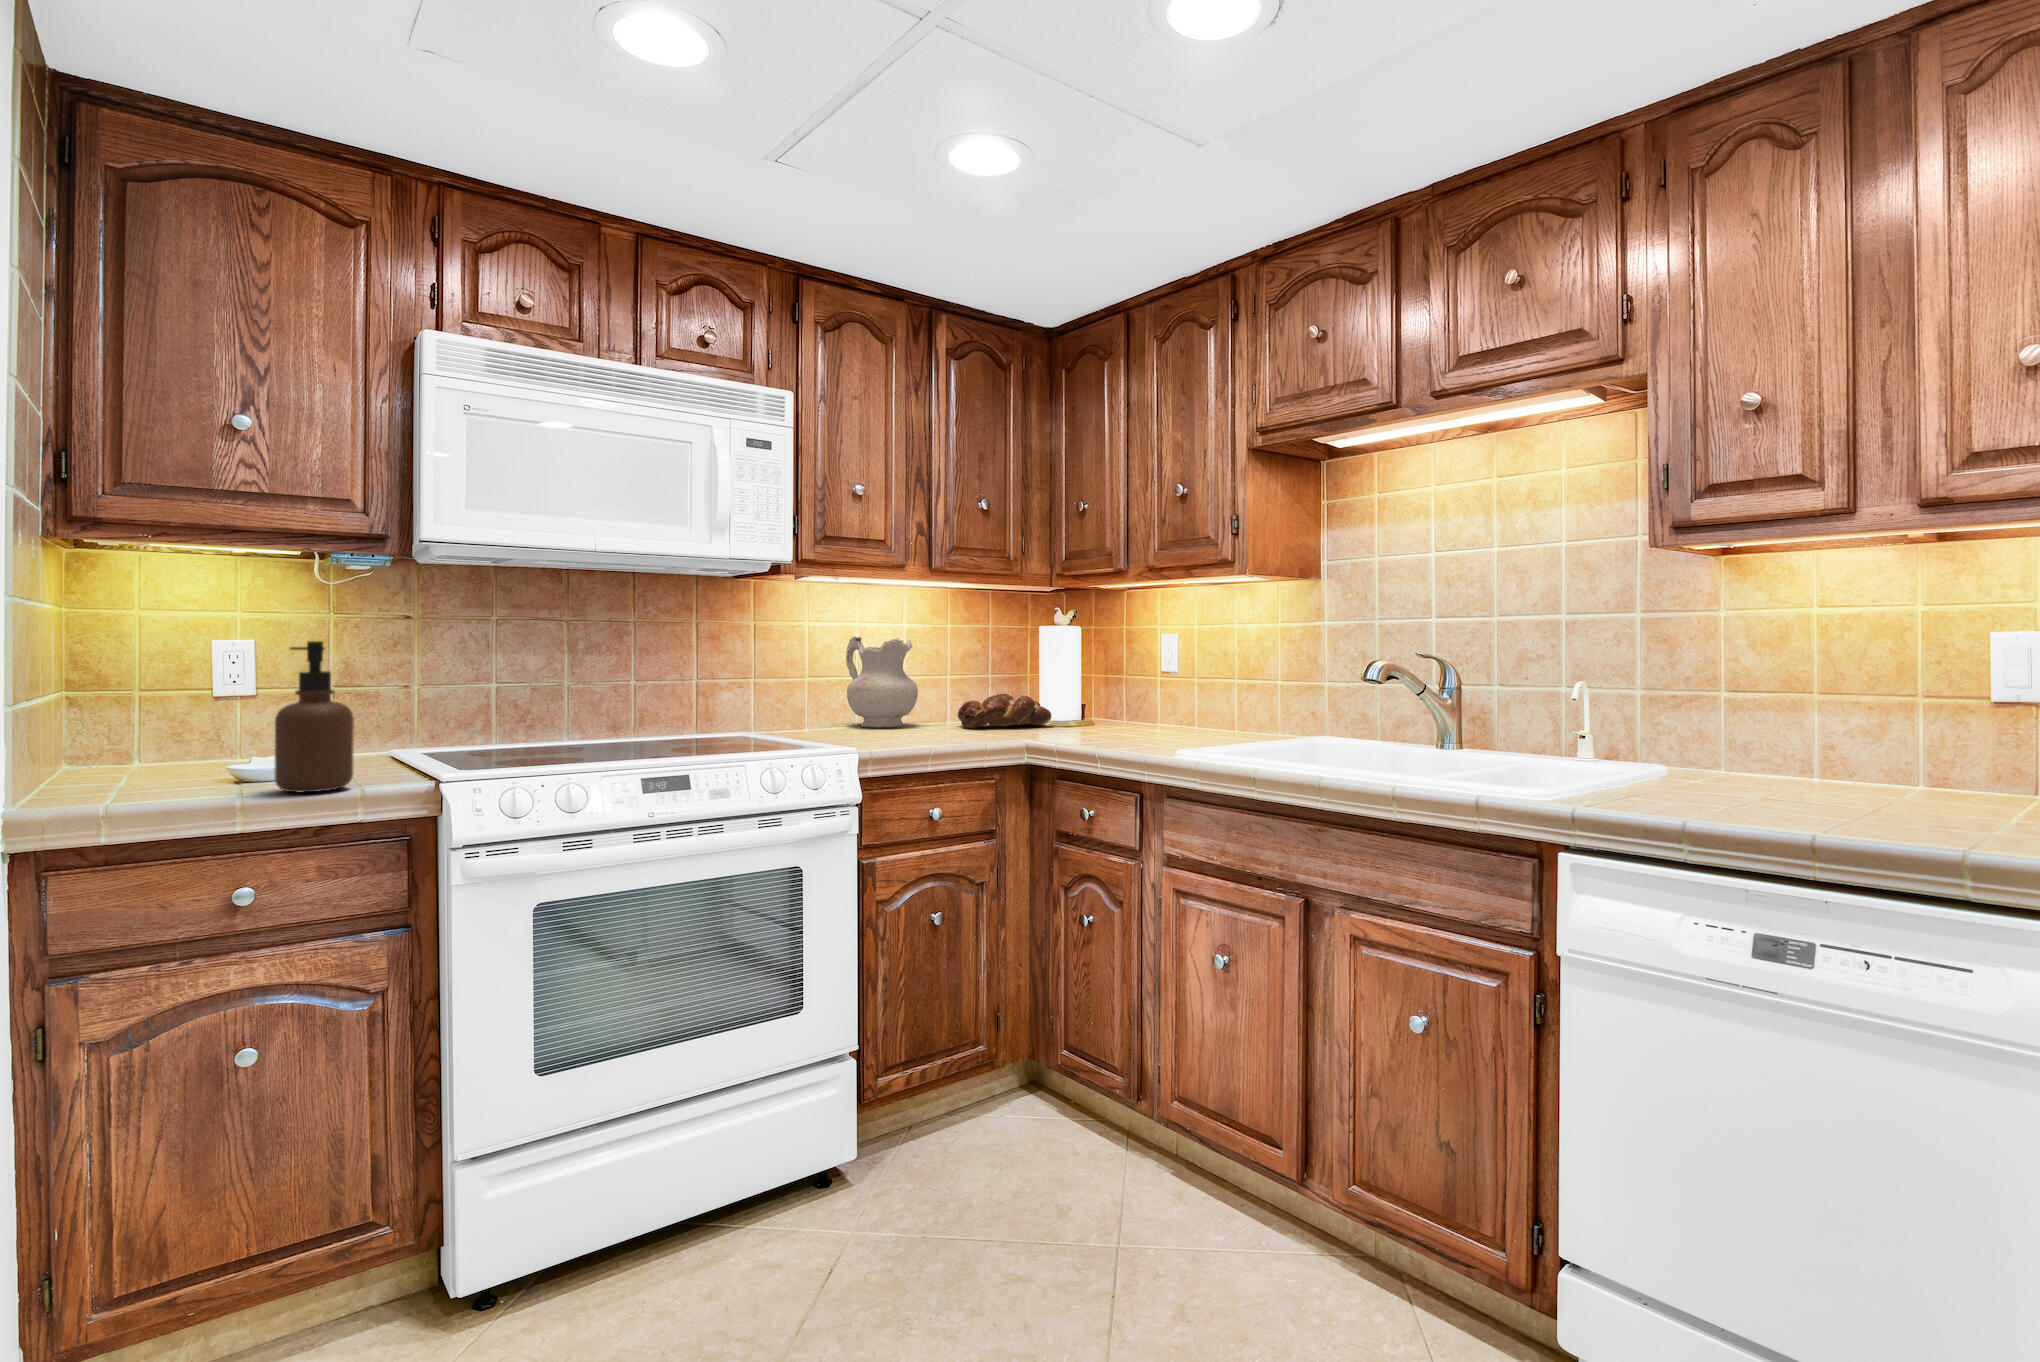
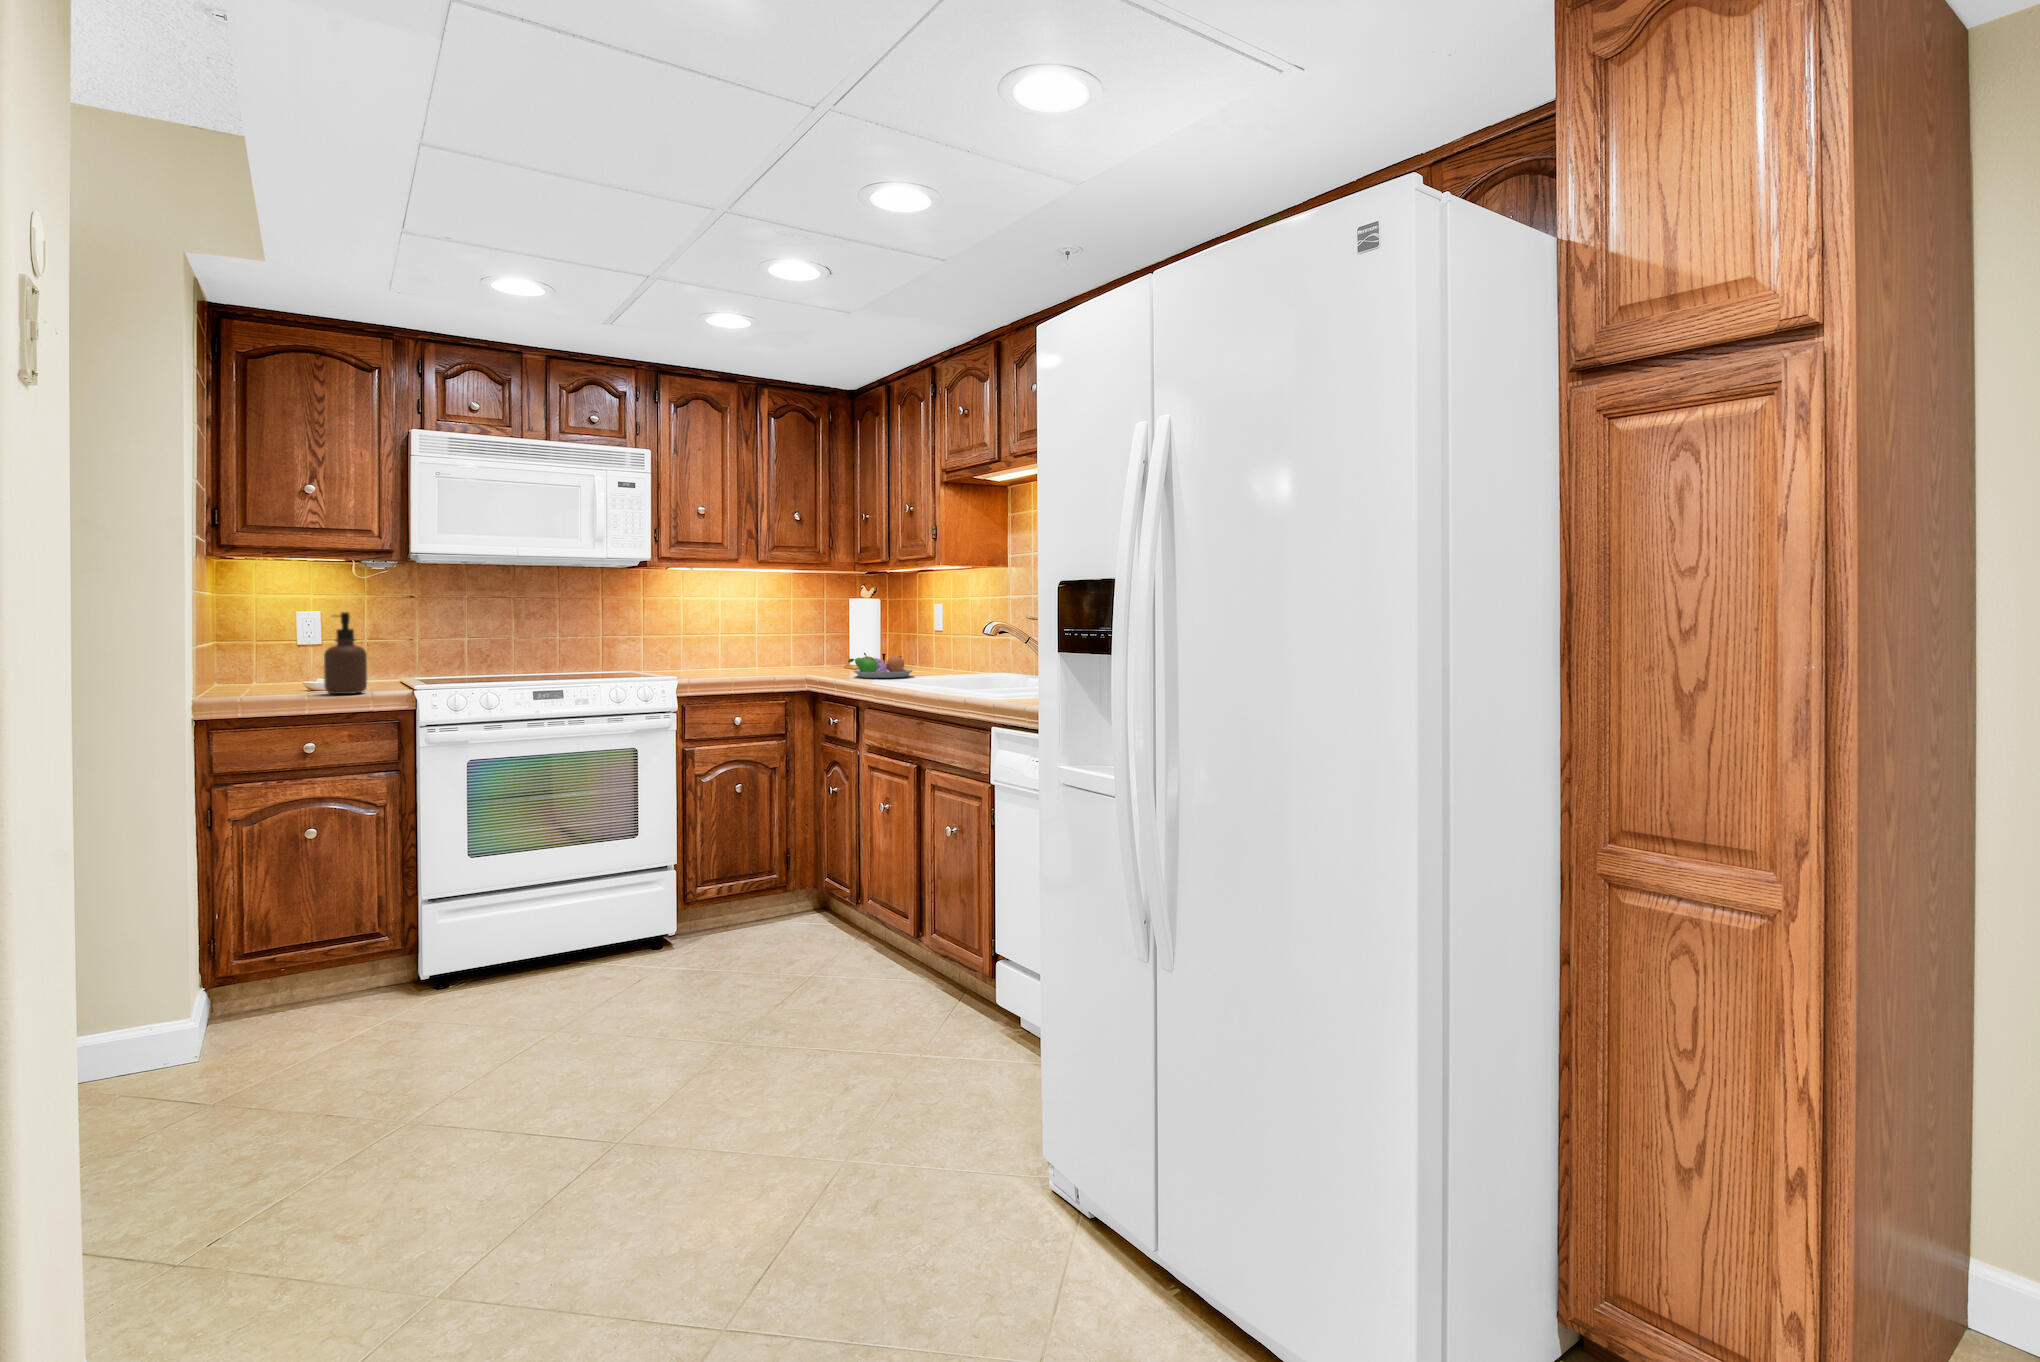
ceramic pitcher: present [846,637,918,727] -> none [708,609,757,669]
bread loaf: present [958,694,1051,728] -> none [782,648,846,670]
fruit bowl: none [1097,702,1187,742] -> present [848,653,913,678]

